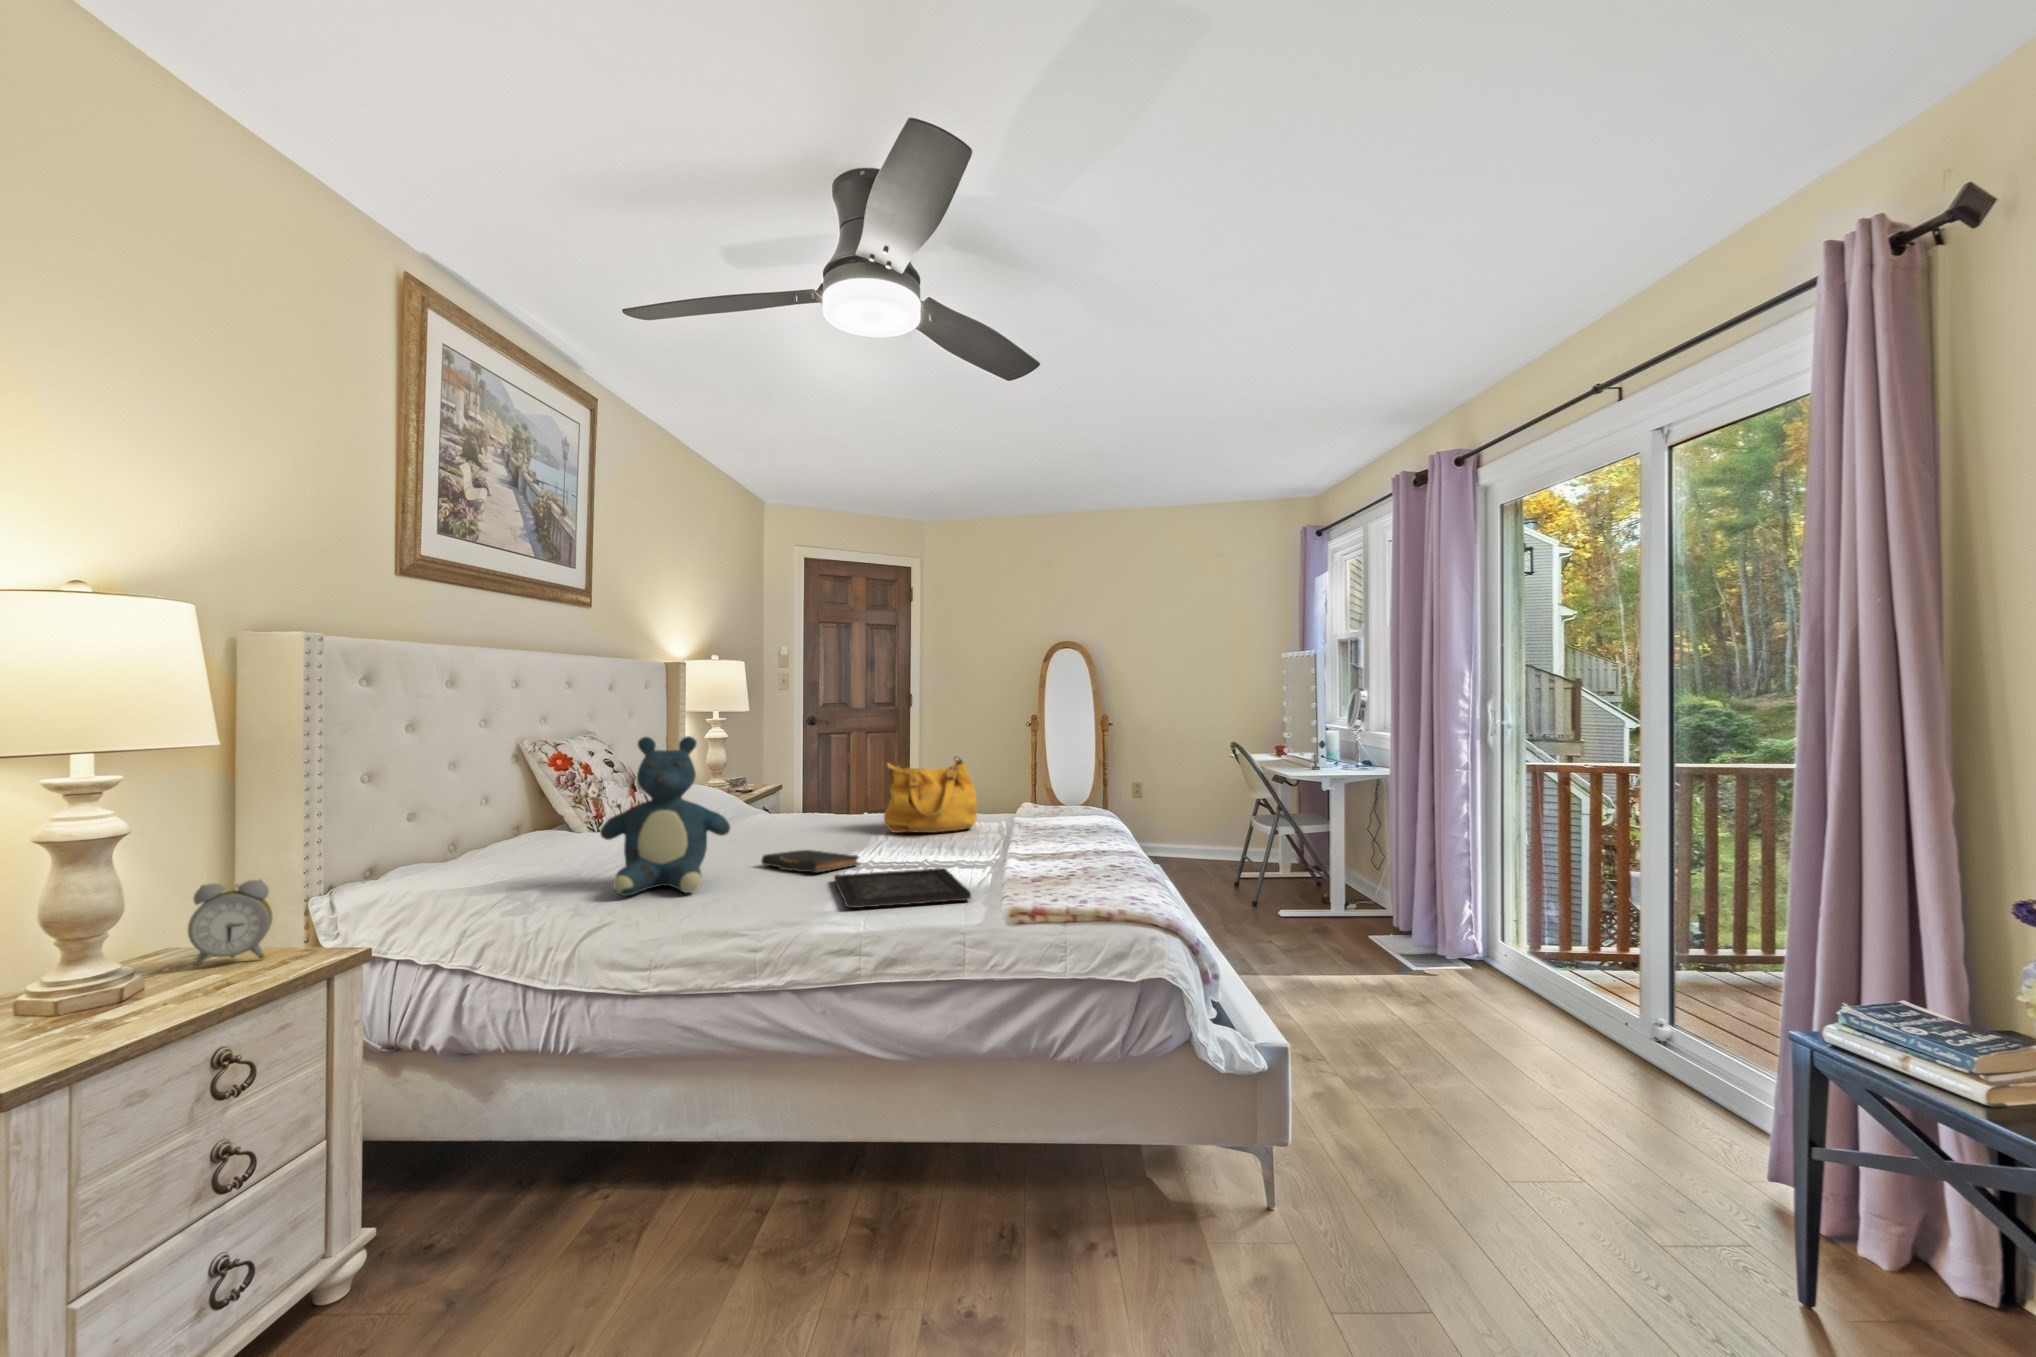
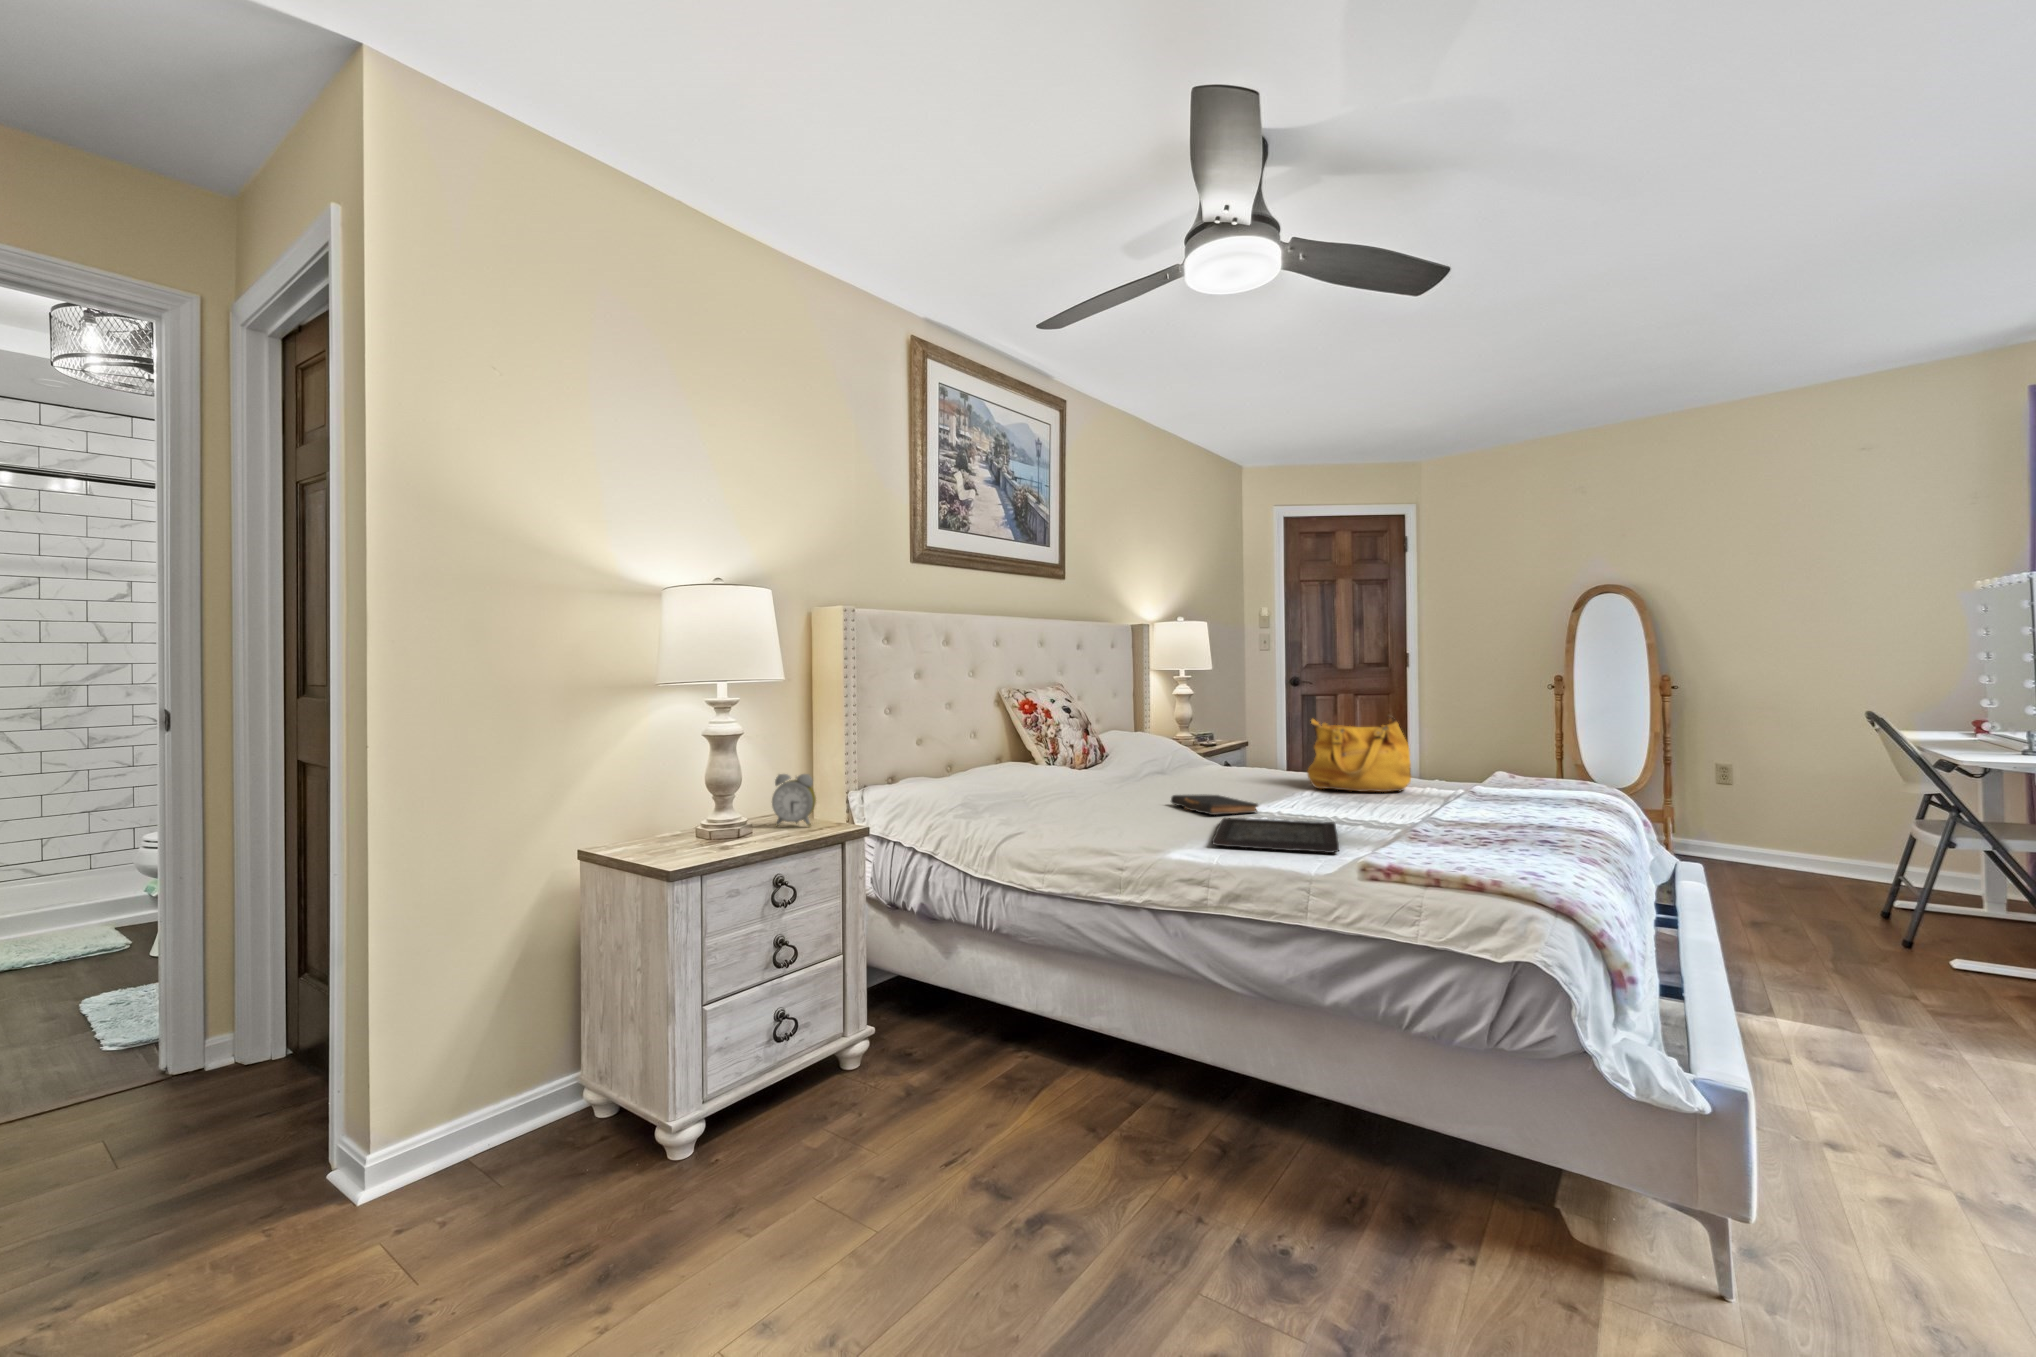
teddy bear: present [600,736,730,896] -> none [1037,686,1137,819]

